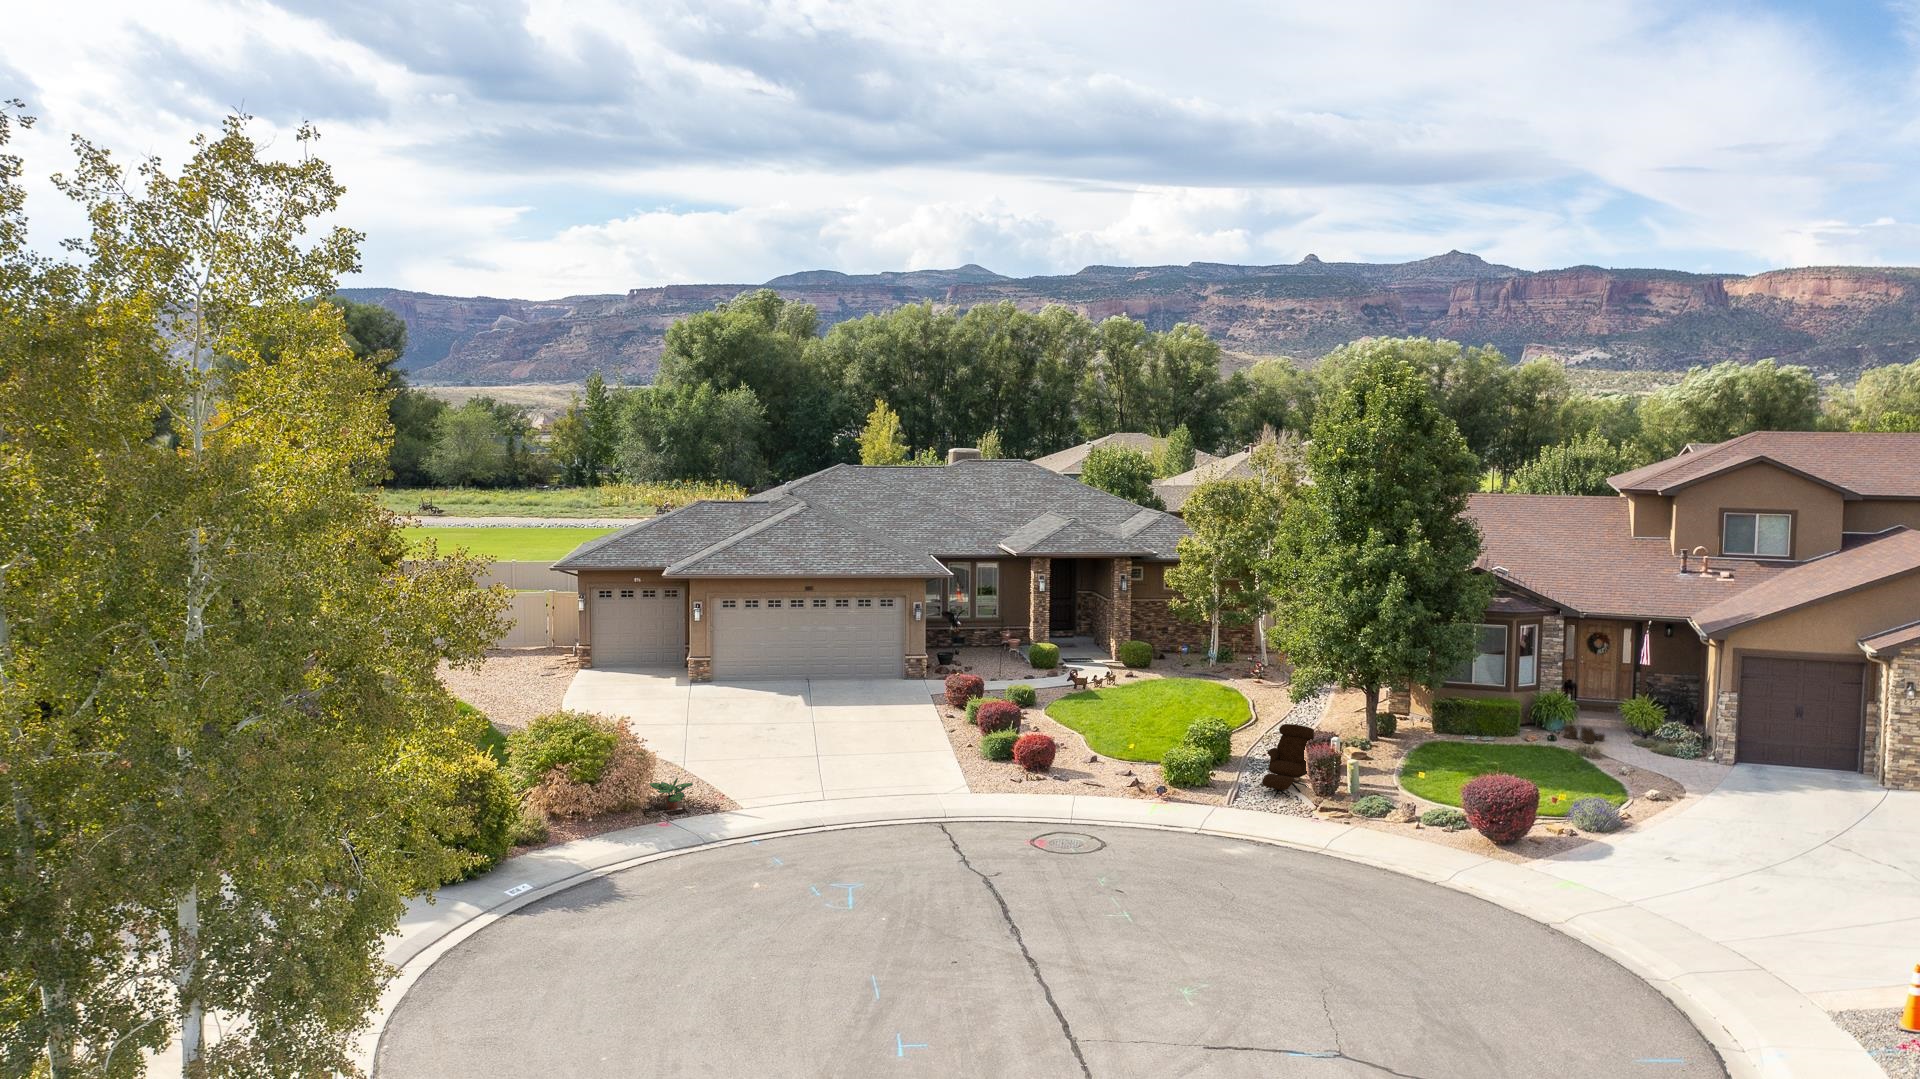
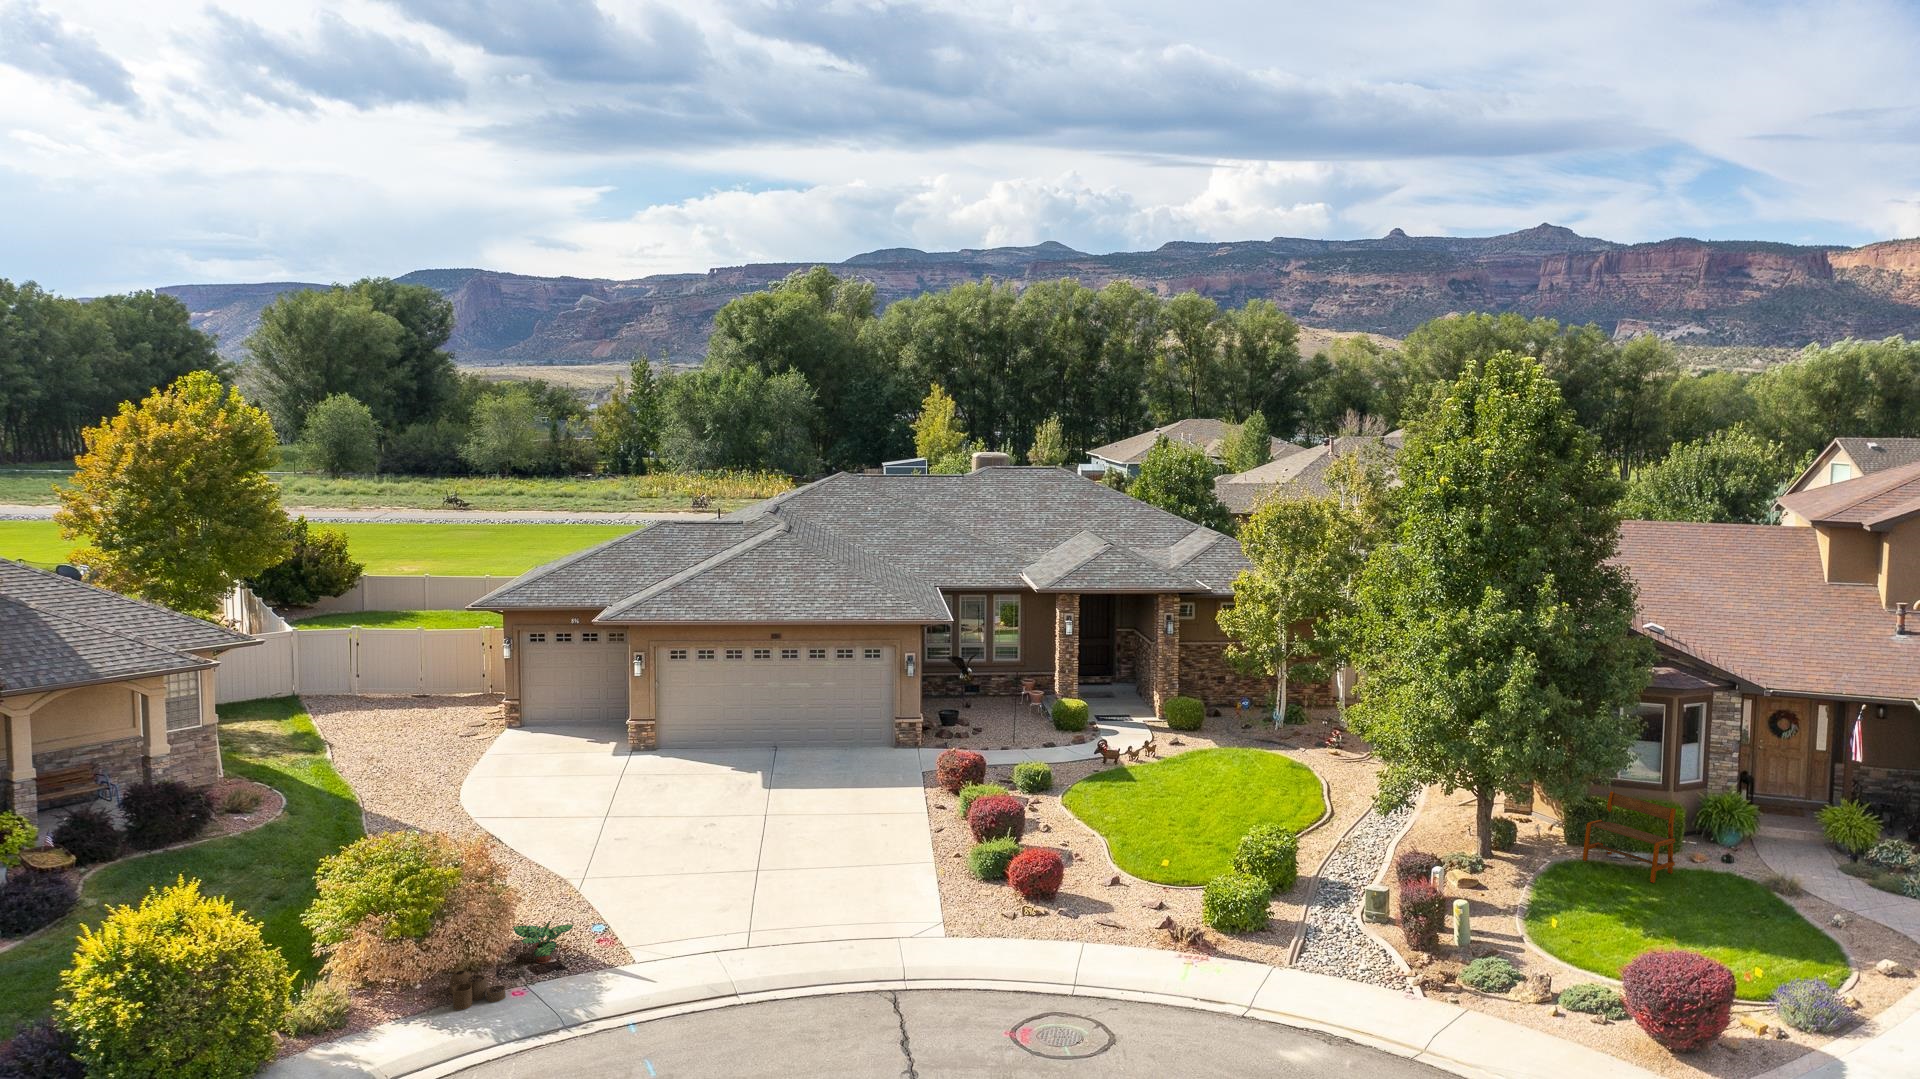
bench: none [1445,690,1512,754] -> present [1583,791,1676,883]
lounge chair: present [1262,724,1314,798] -> none [1336,850,1411,957]
woven basket: present [1564,726,1605,744] -> present [449,970,506,1010]

